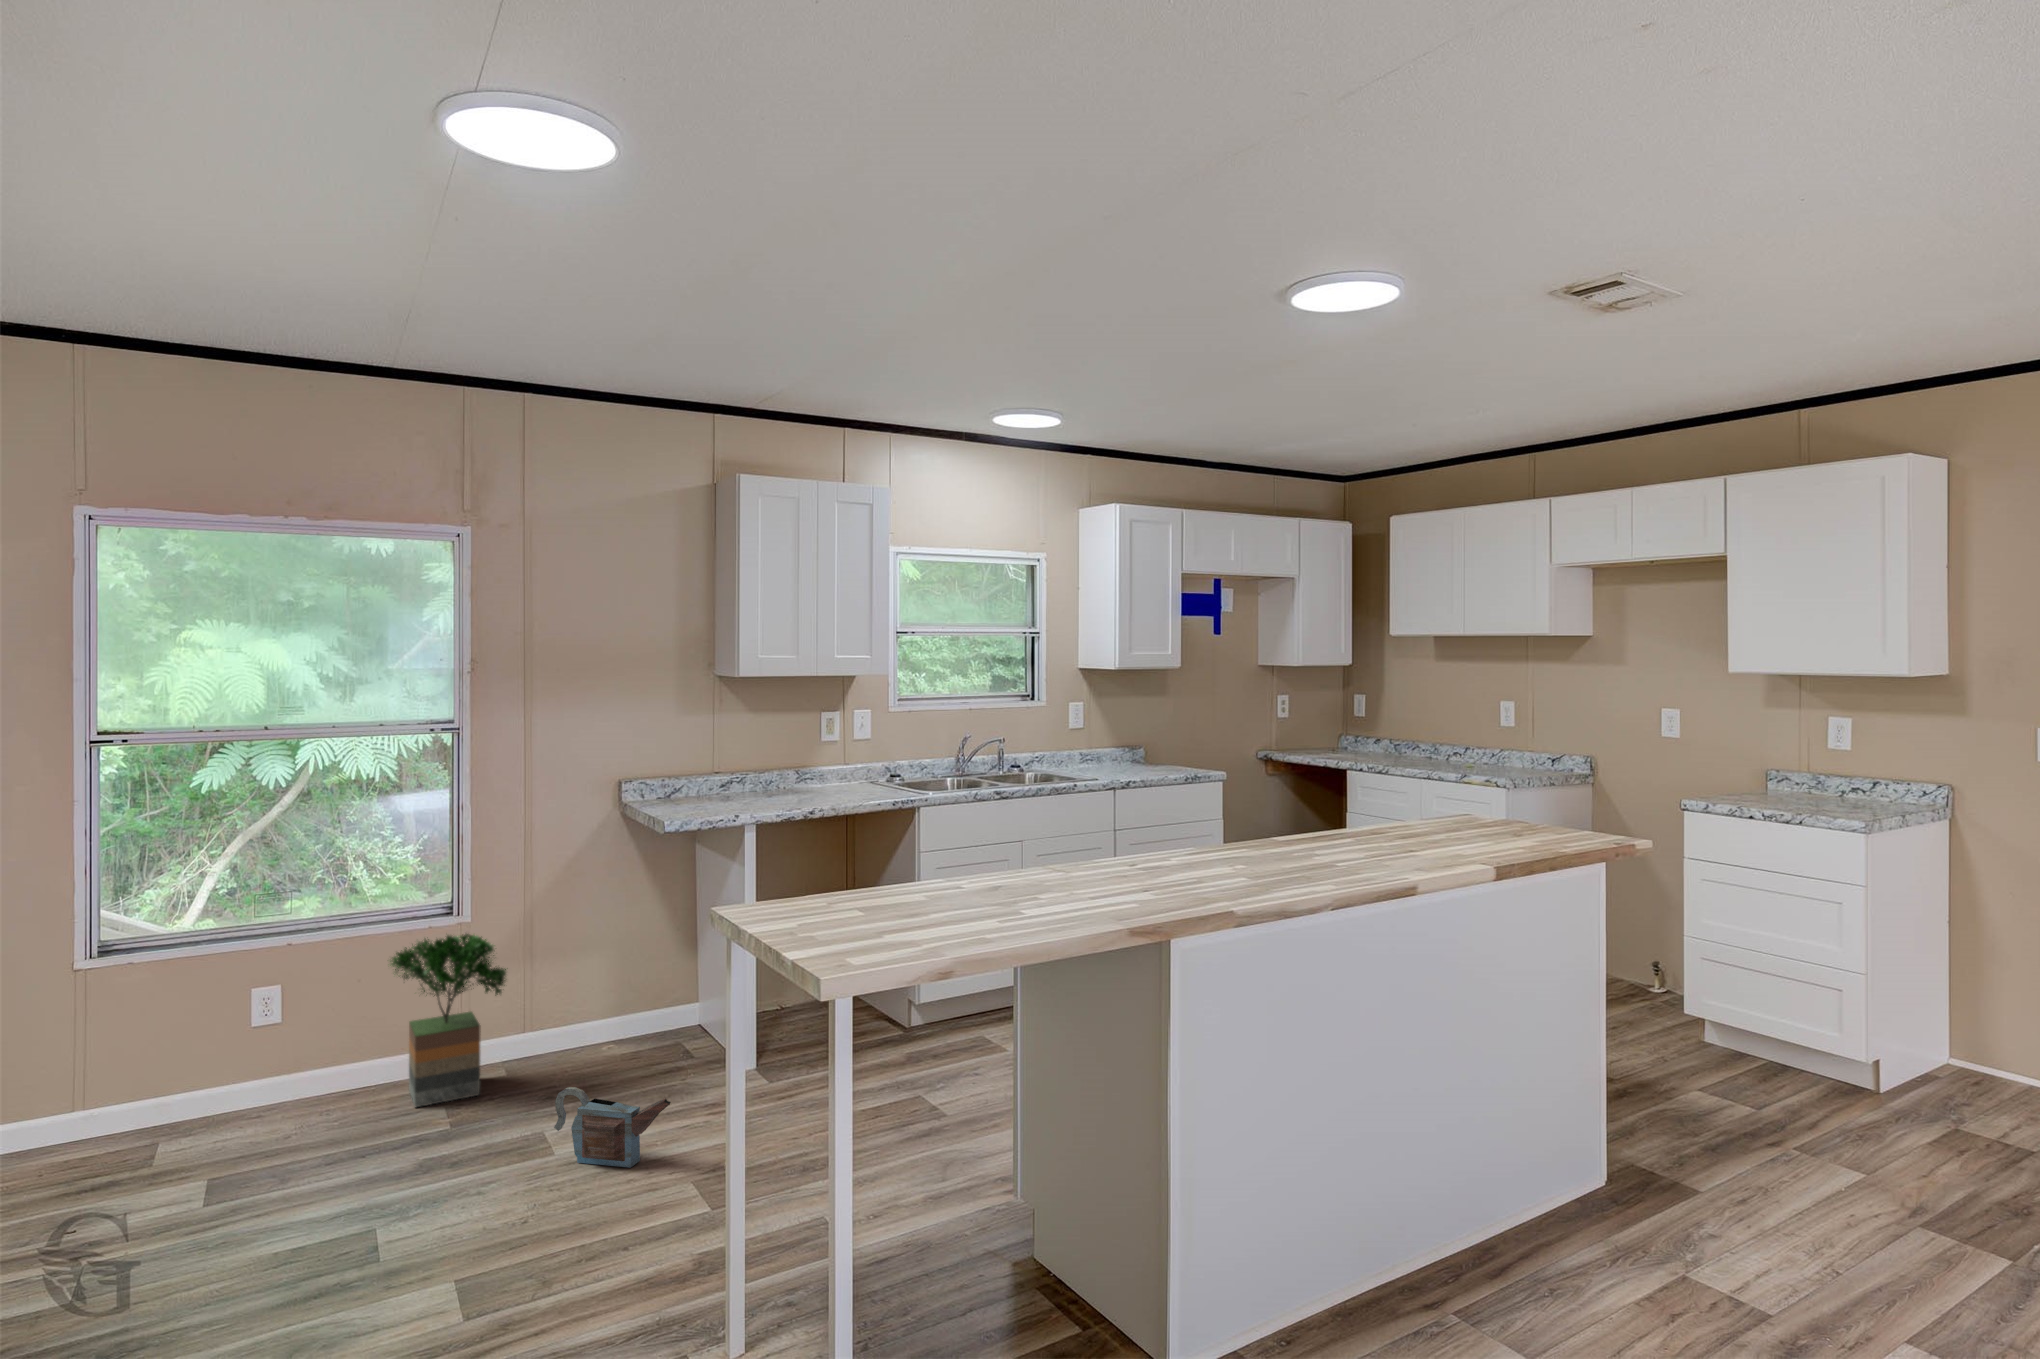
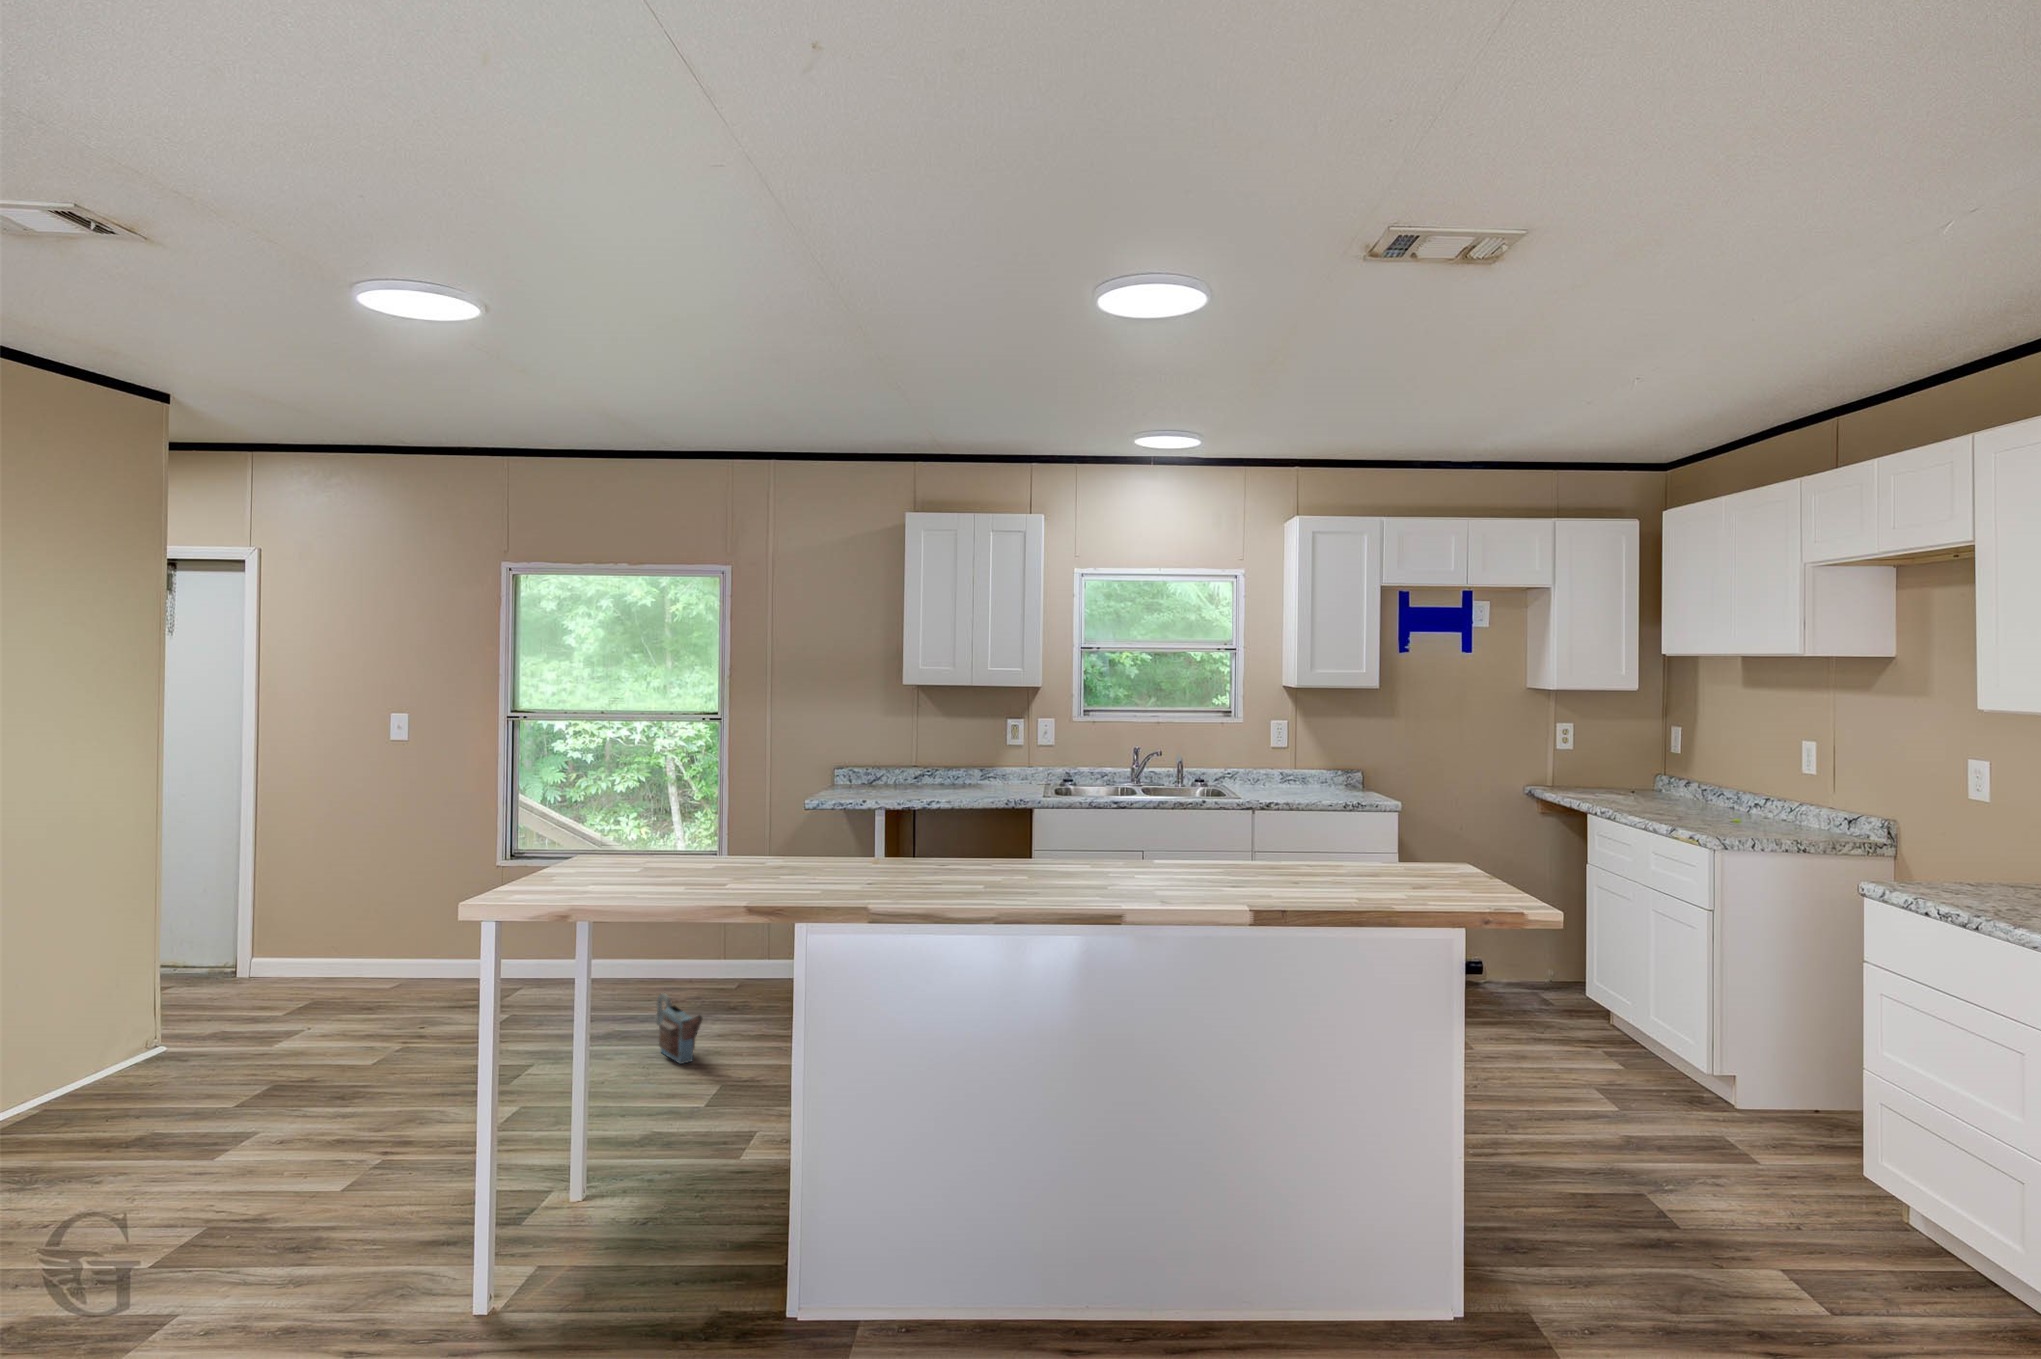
potted tree: present [390,934,506,1107] -> none [641,870,722,995]

